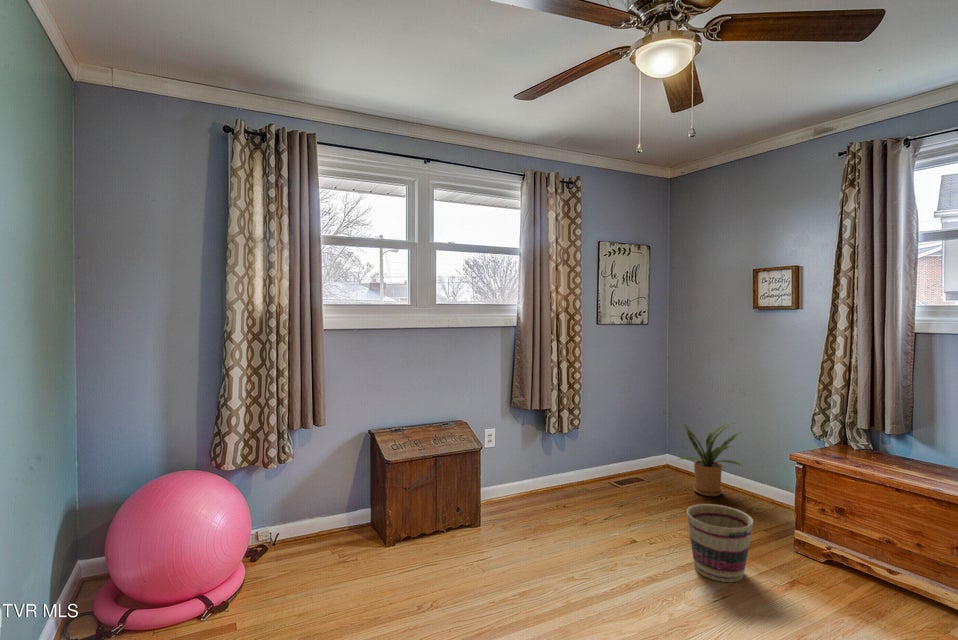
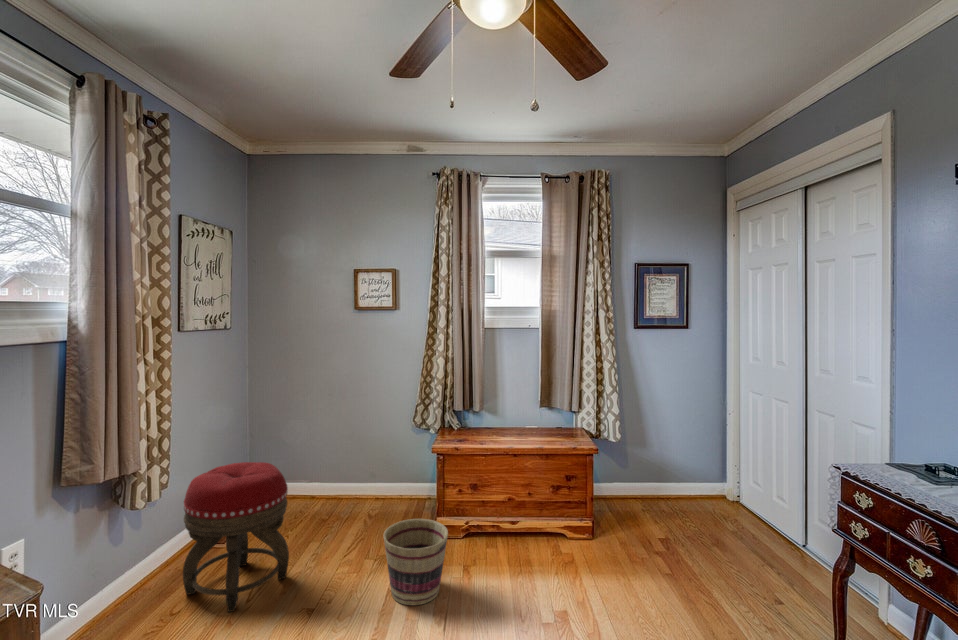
footstool: none [572,422,641,520] -> present [183,462,289,612]
house plant: present [680,423,741,496] -> none [275,427,356,514]

